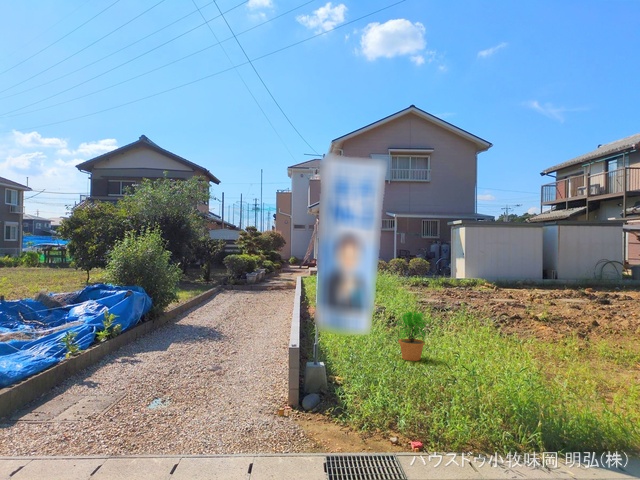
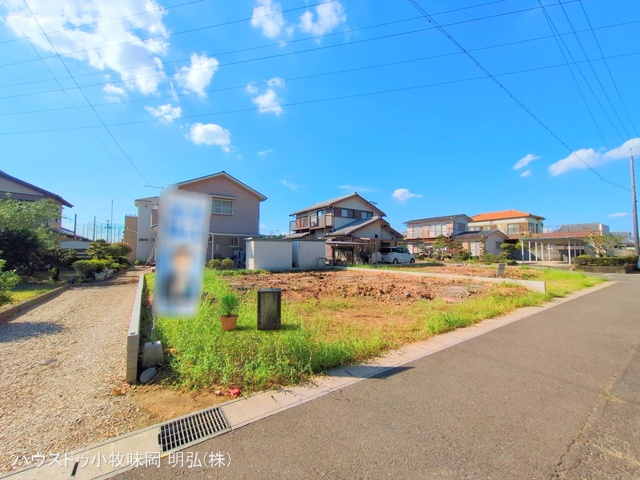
storage box: none [452,306,492,372] -> present [257,288,281,330]

